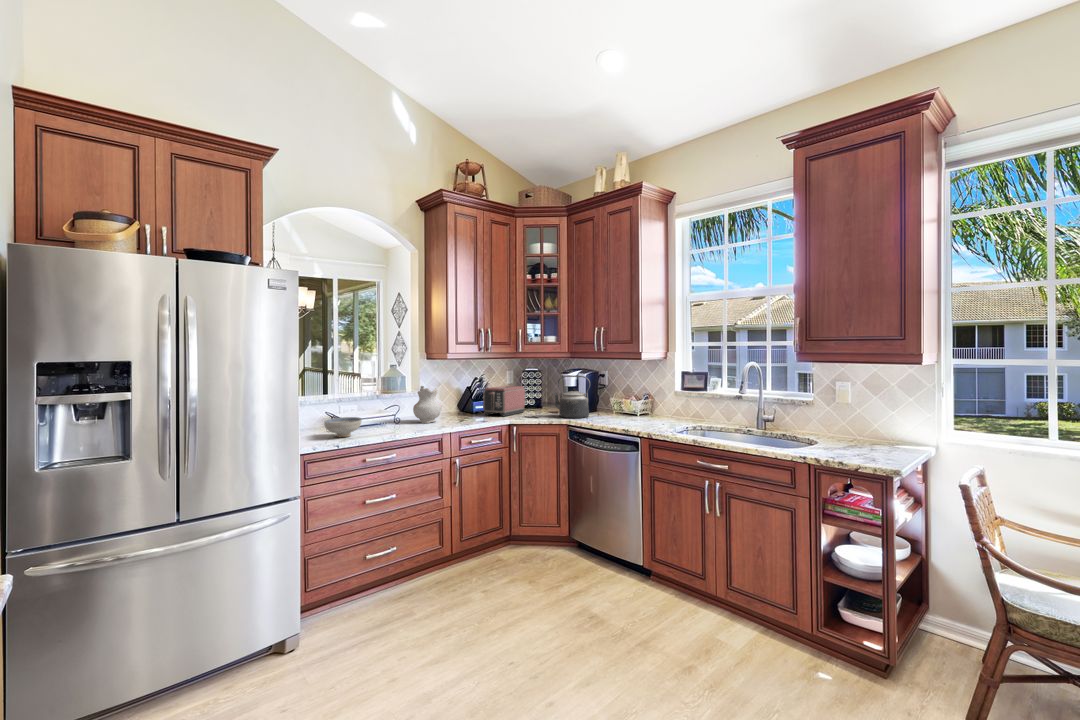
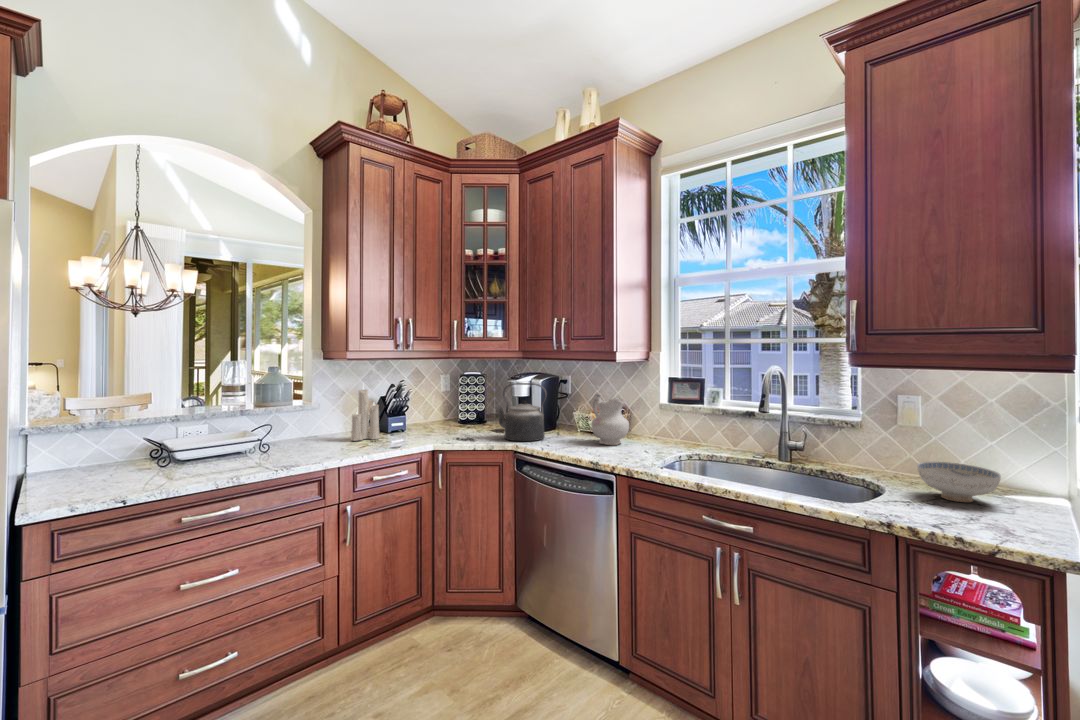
candle: none [449,374,469,418] -> present [351,389,379,441]
ceramic pitcher: present [413,386,442,423] -> present [591,394,629,445]
toaster: present [483,386,525,416] -> none [401,396,460,438]
ceramic bowl: present [324,417,362,437] -> present [917,462,1001,502]

